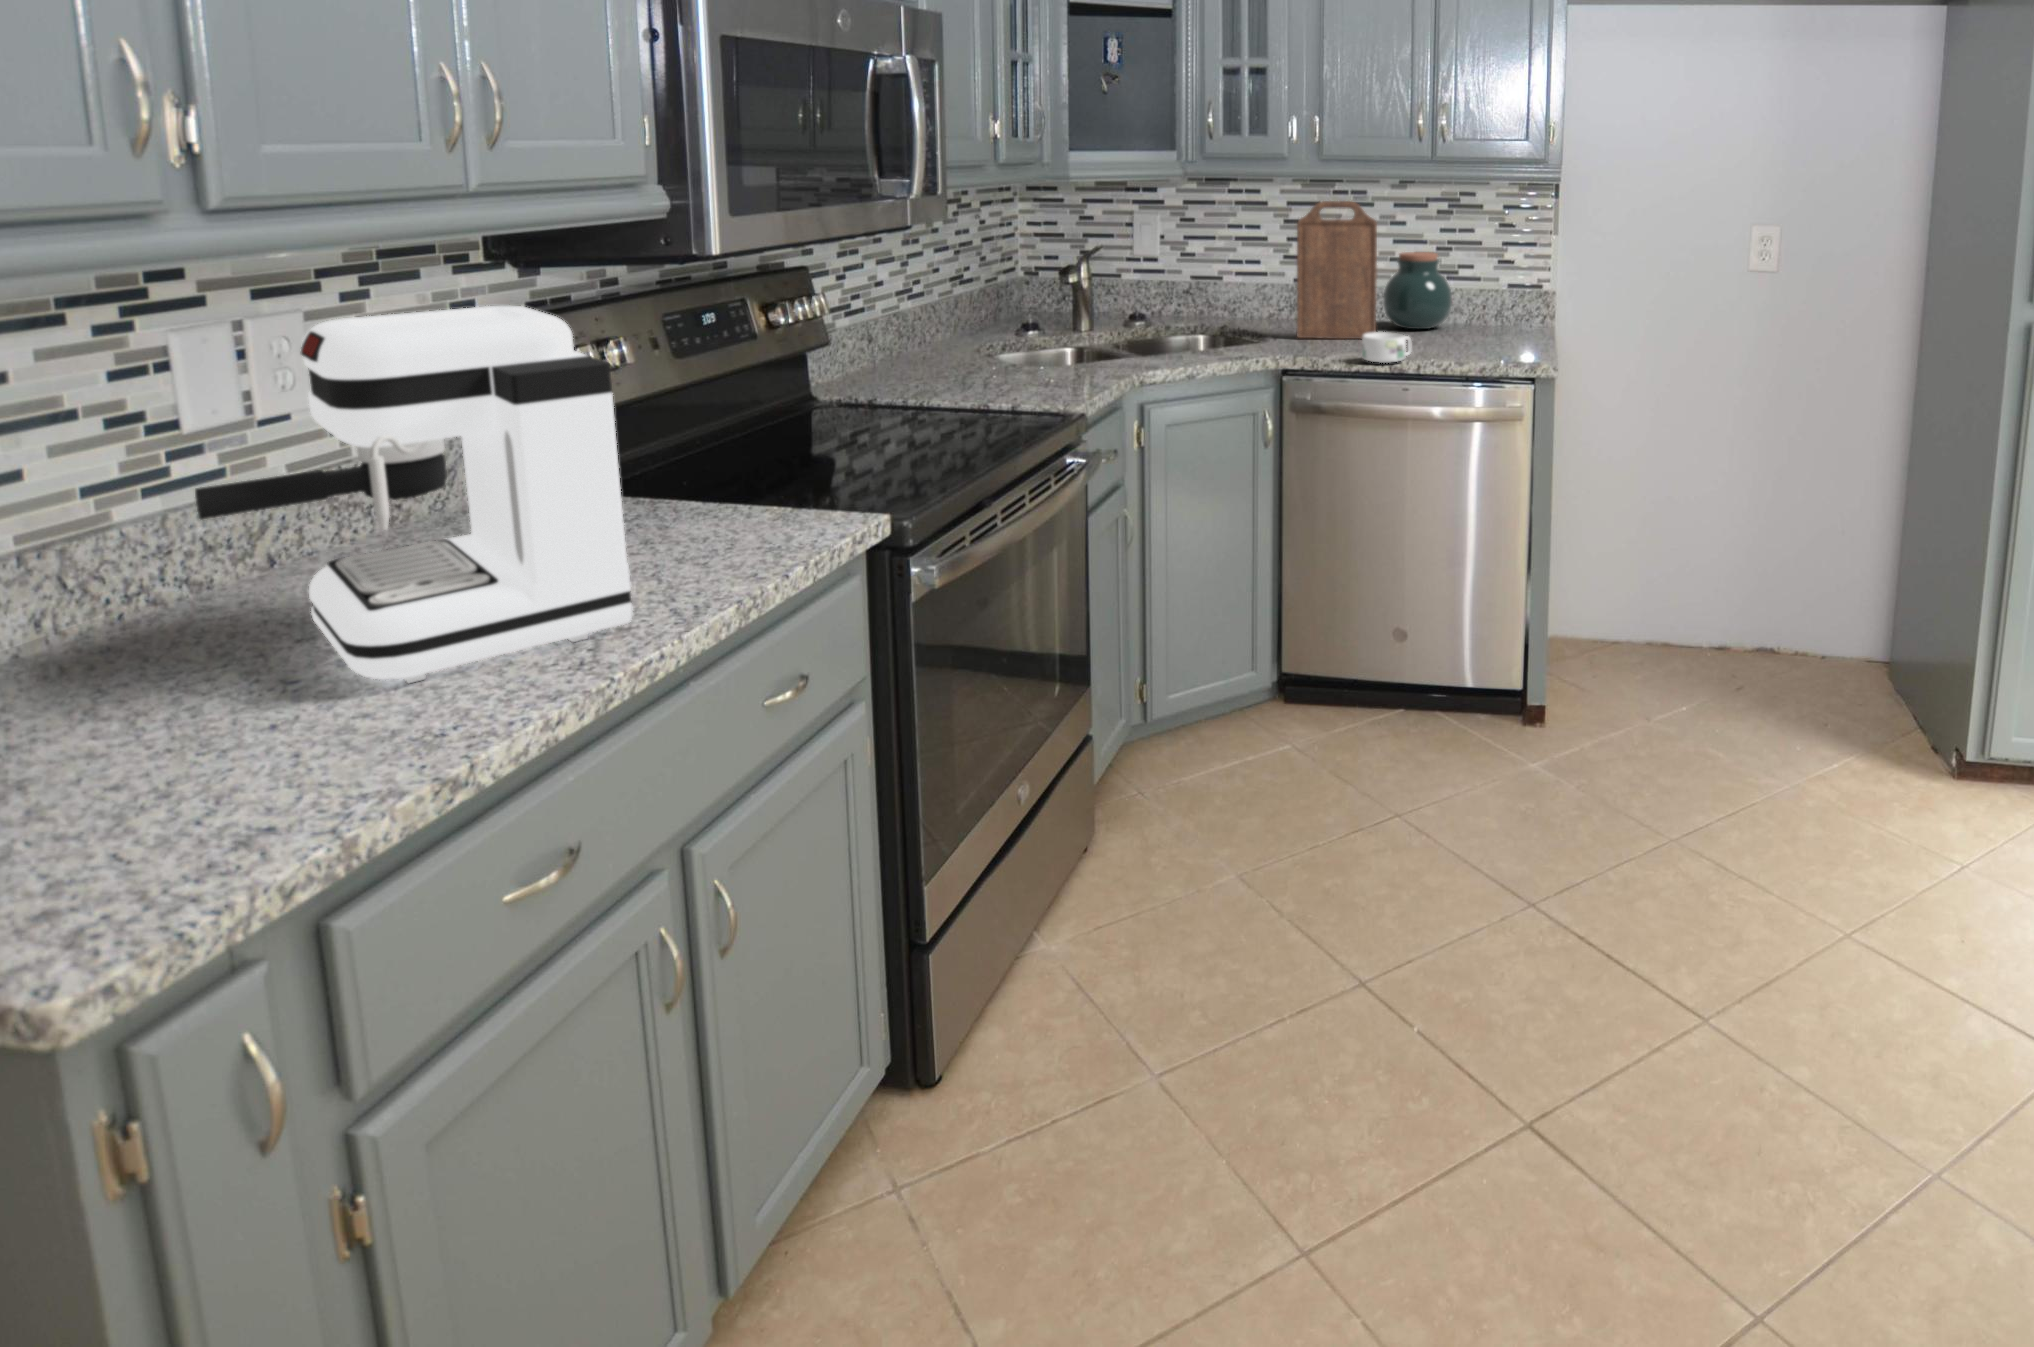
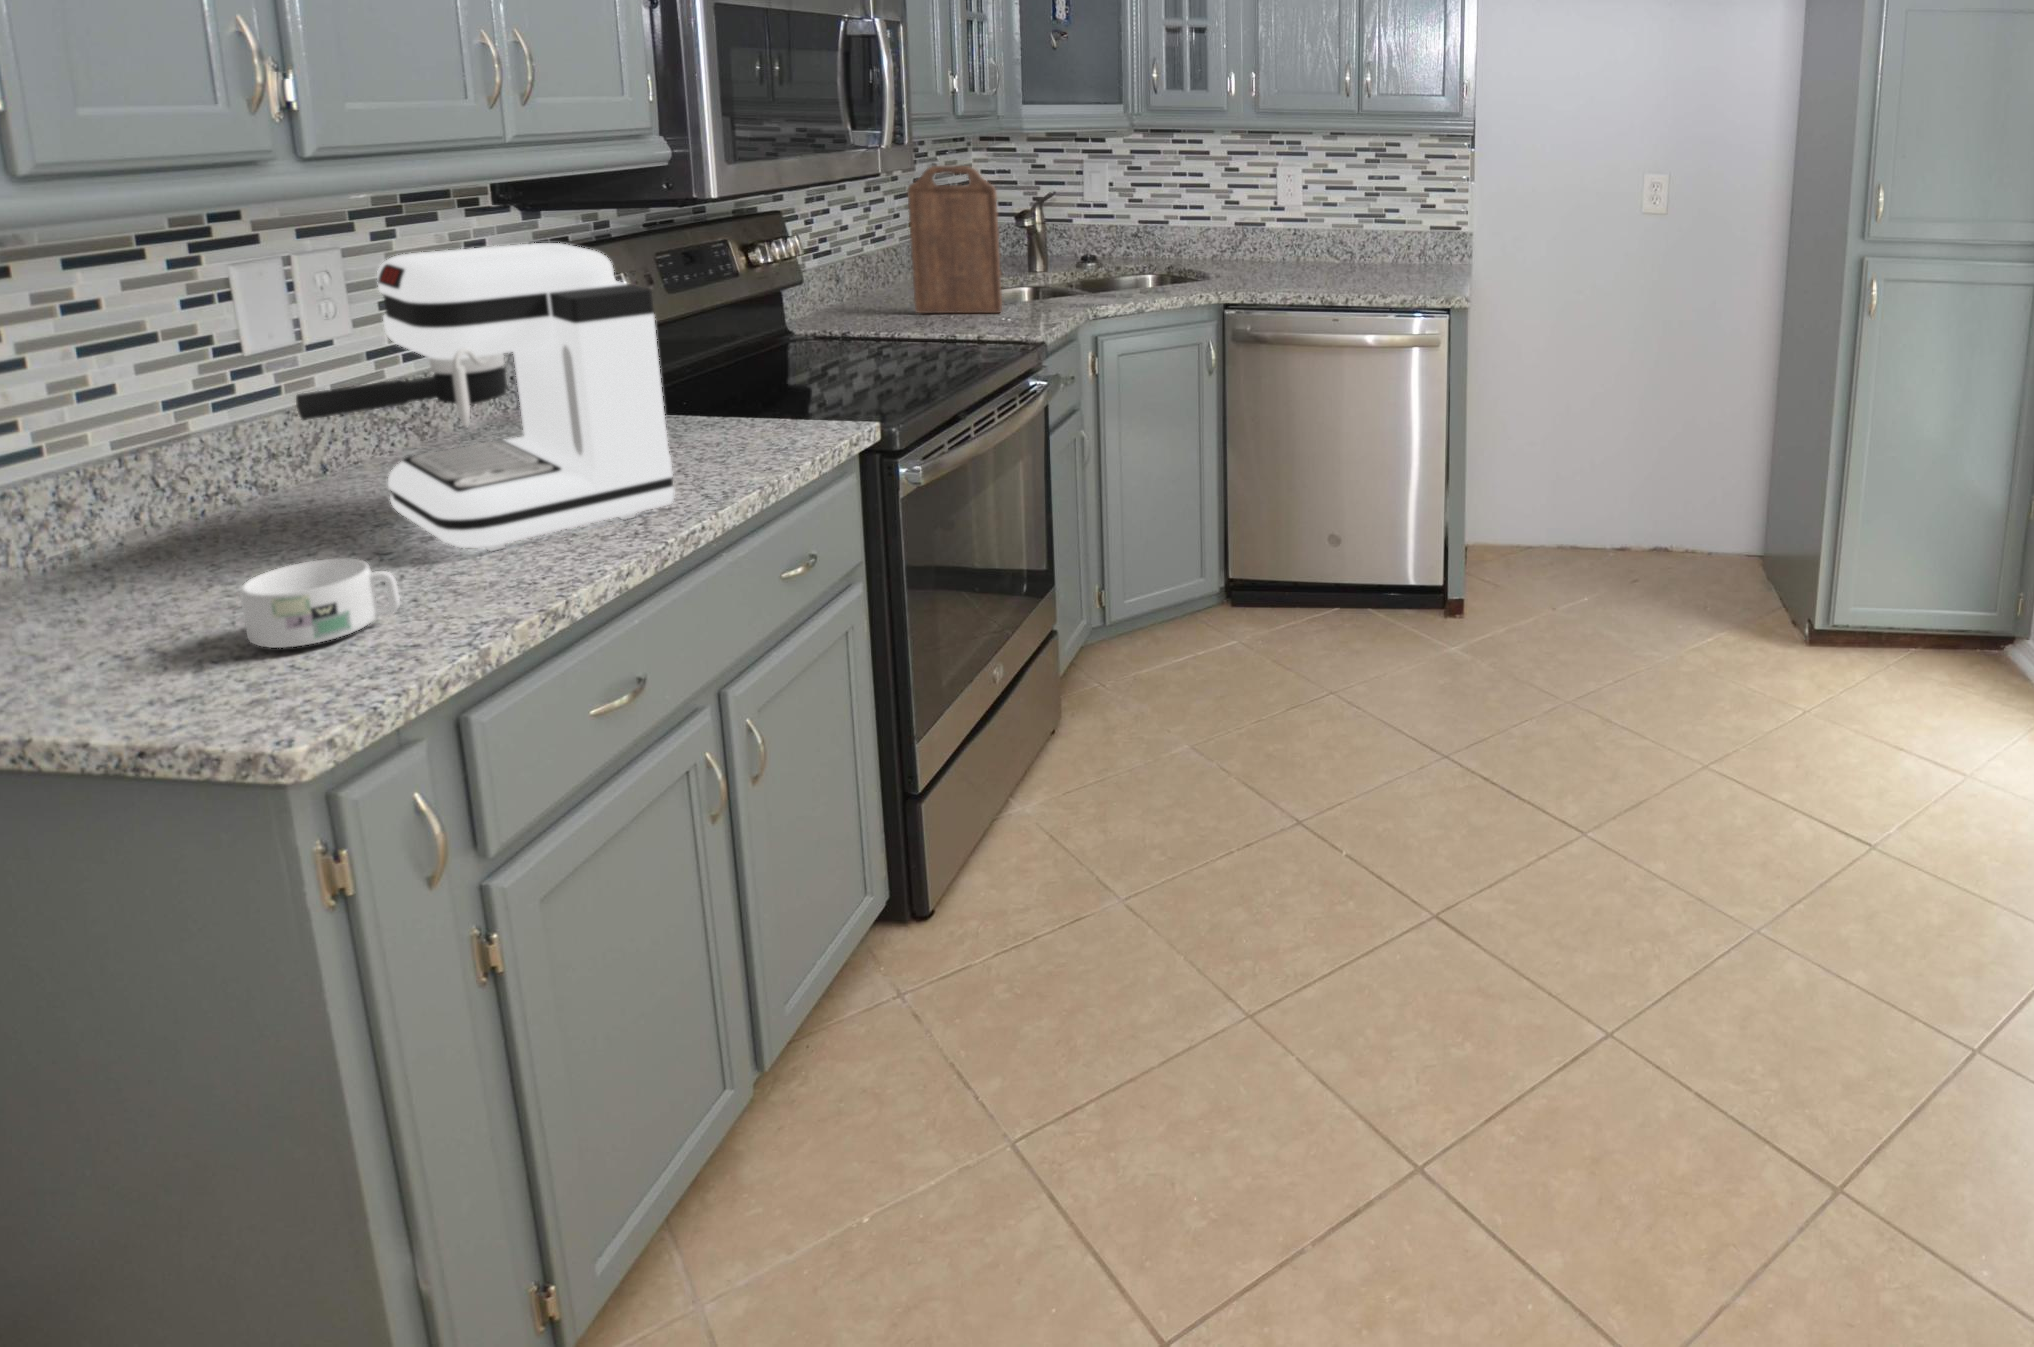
cutting board: present [1297,201,1377,339] -> present [907,166,1002,313]
jar: present [1383,252,1452,329] -> none [1316,198,1376,267]
mug: present [1362,332,1411,363] -> present [240,559,400,648]

